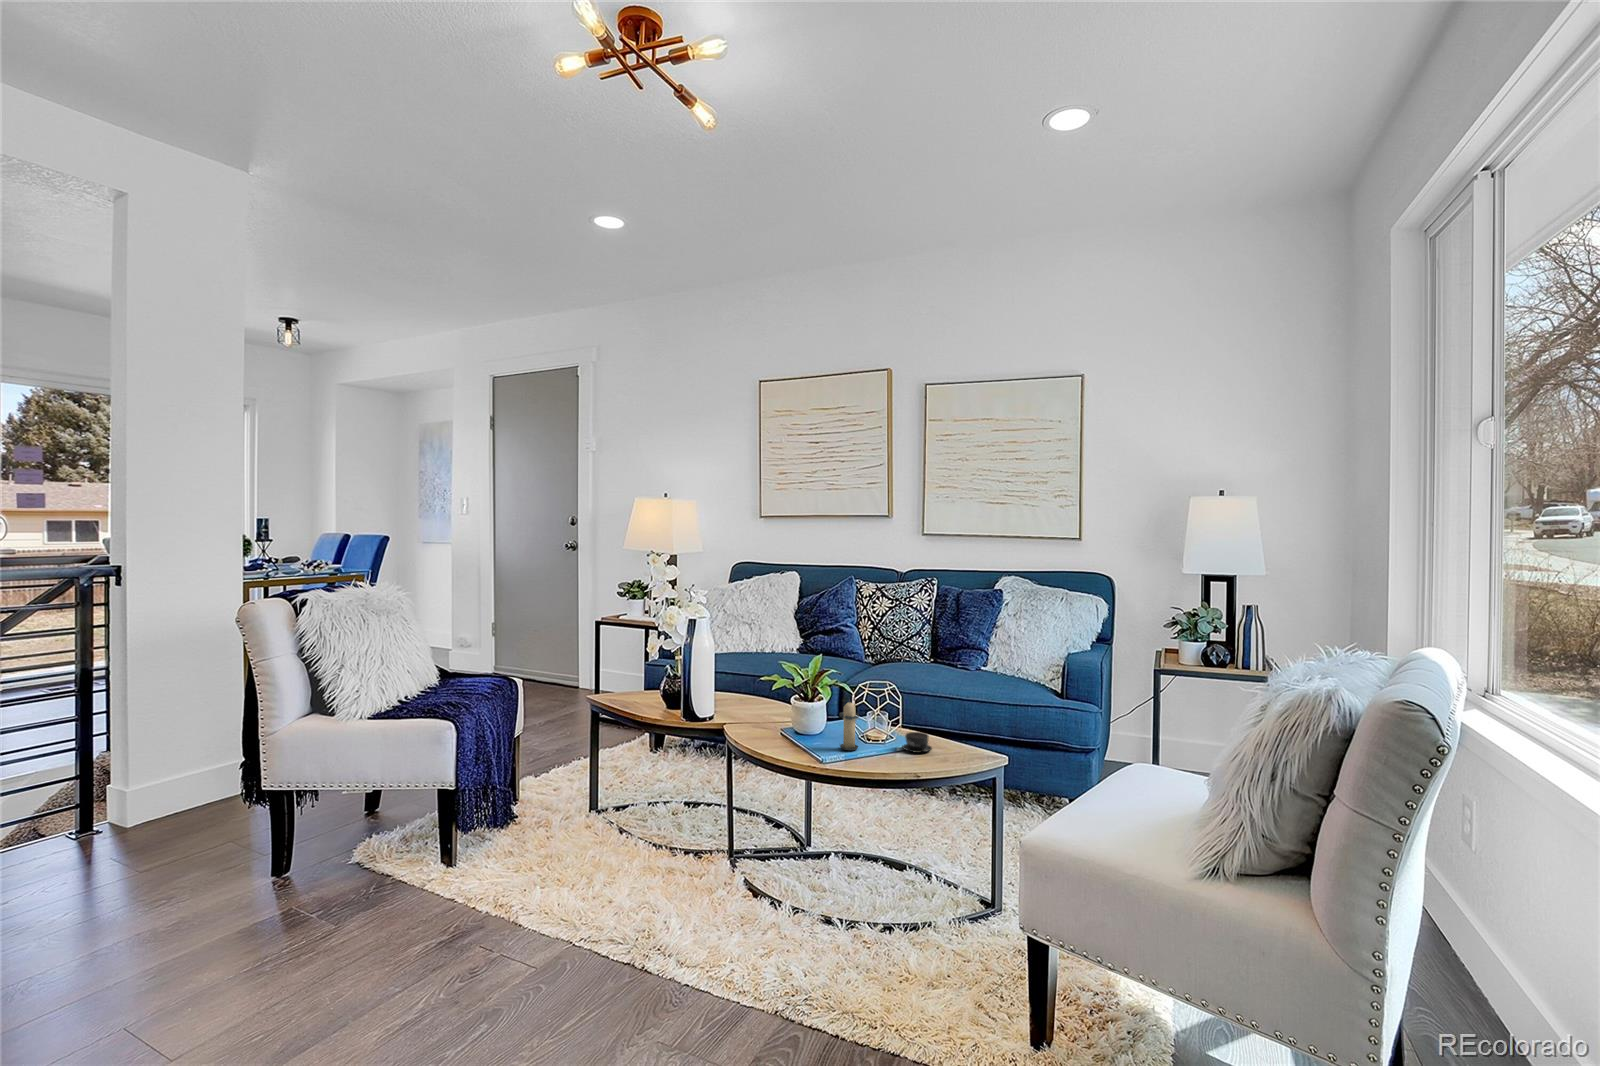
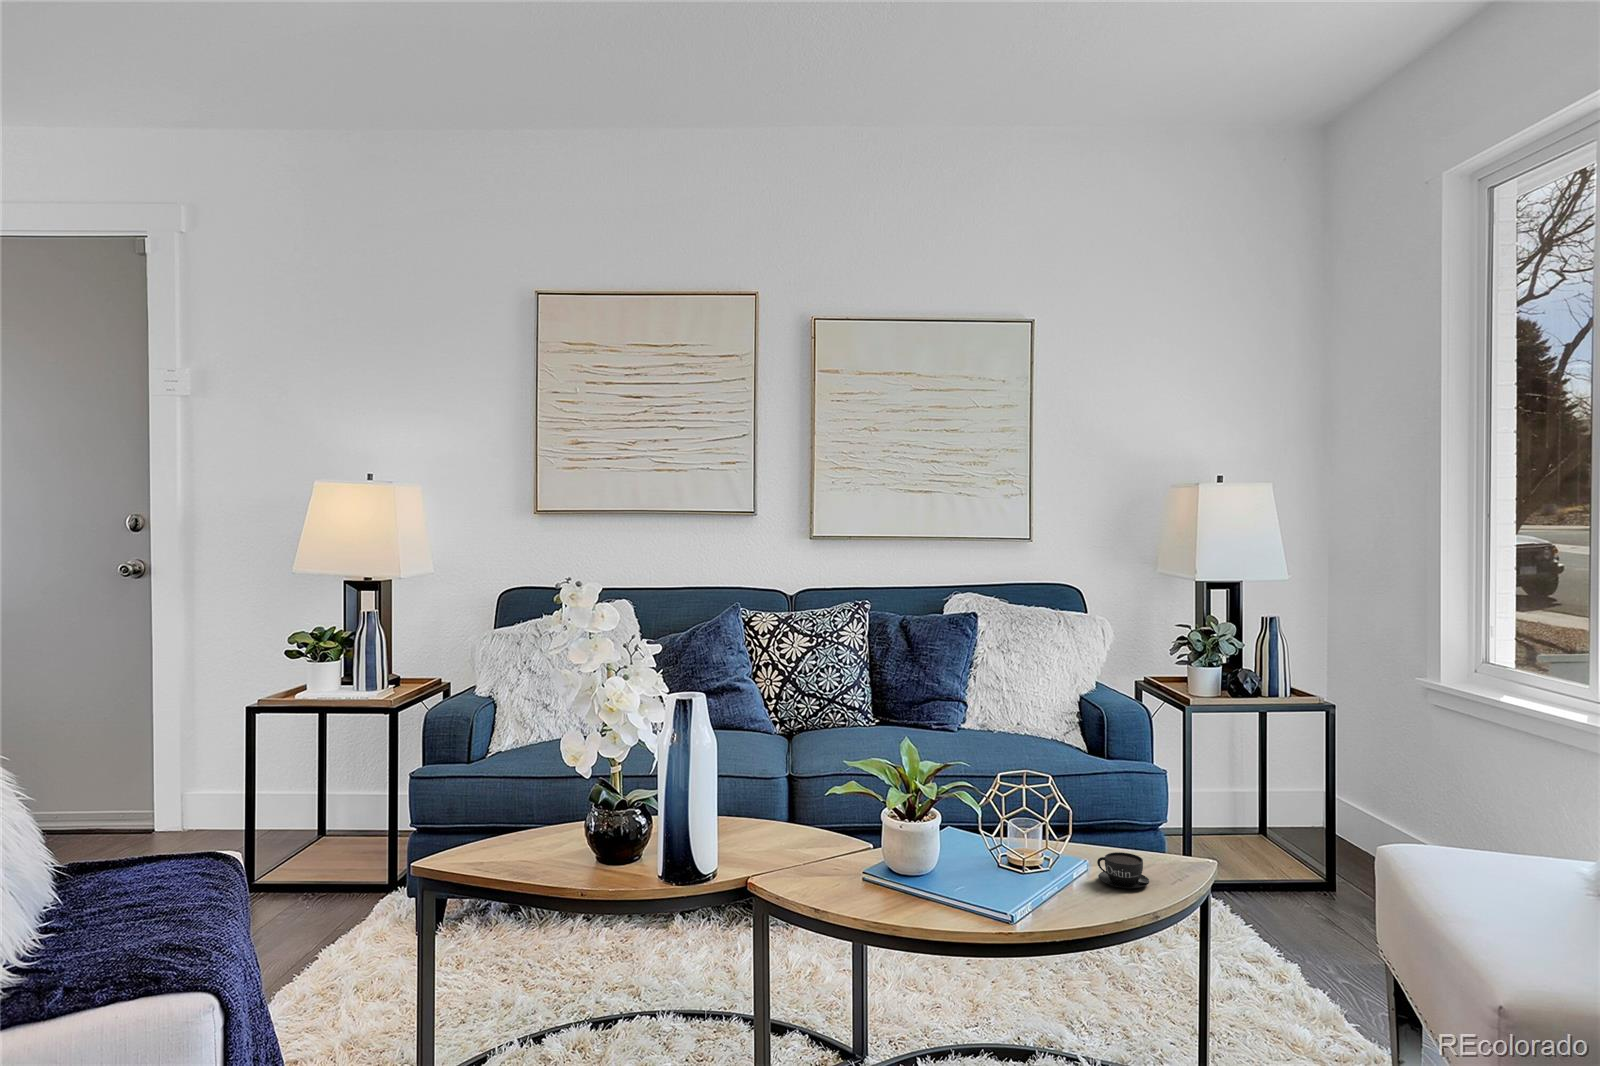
candle: present [839,700,859,750] -> none [1013,816,1055,906]

